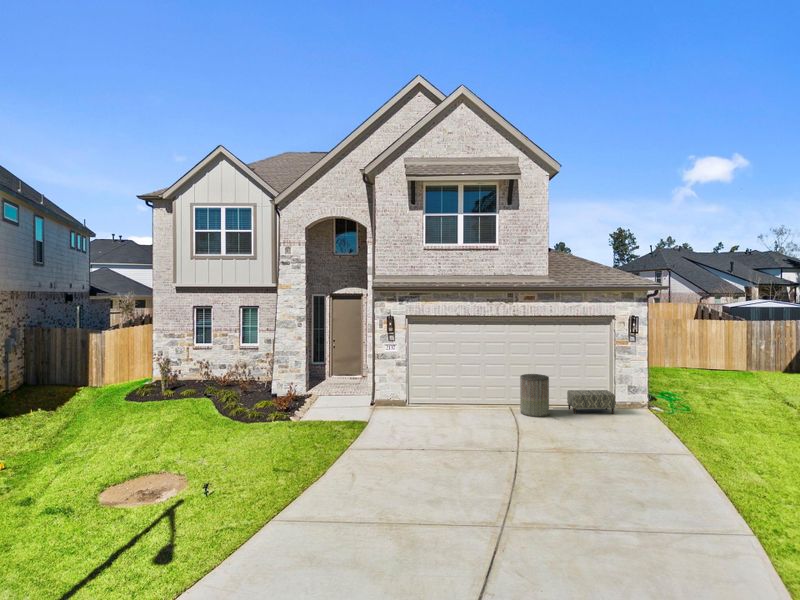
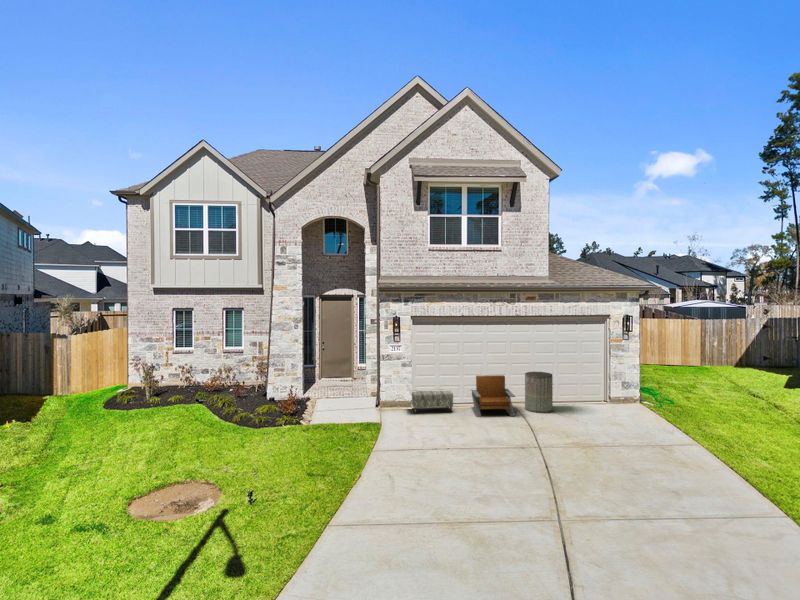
lounge chair: none [465,377,506,420] -> present [471,375,515,417]
bench: present [567,390,615,414] -> present [411,391,453,414]

